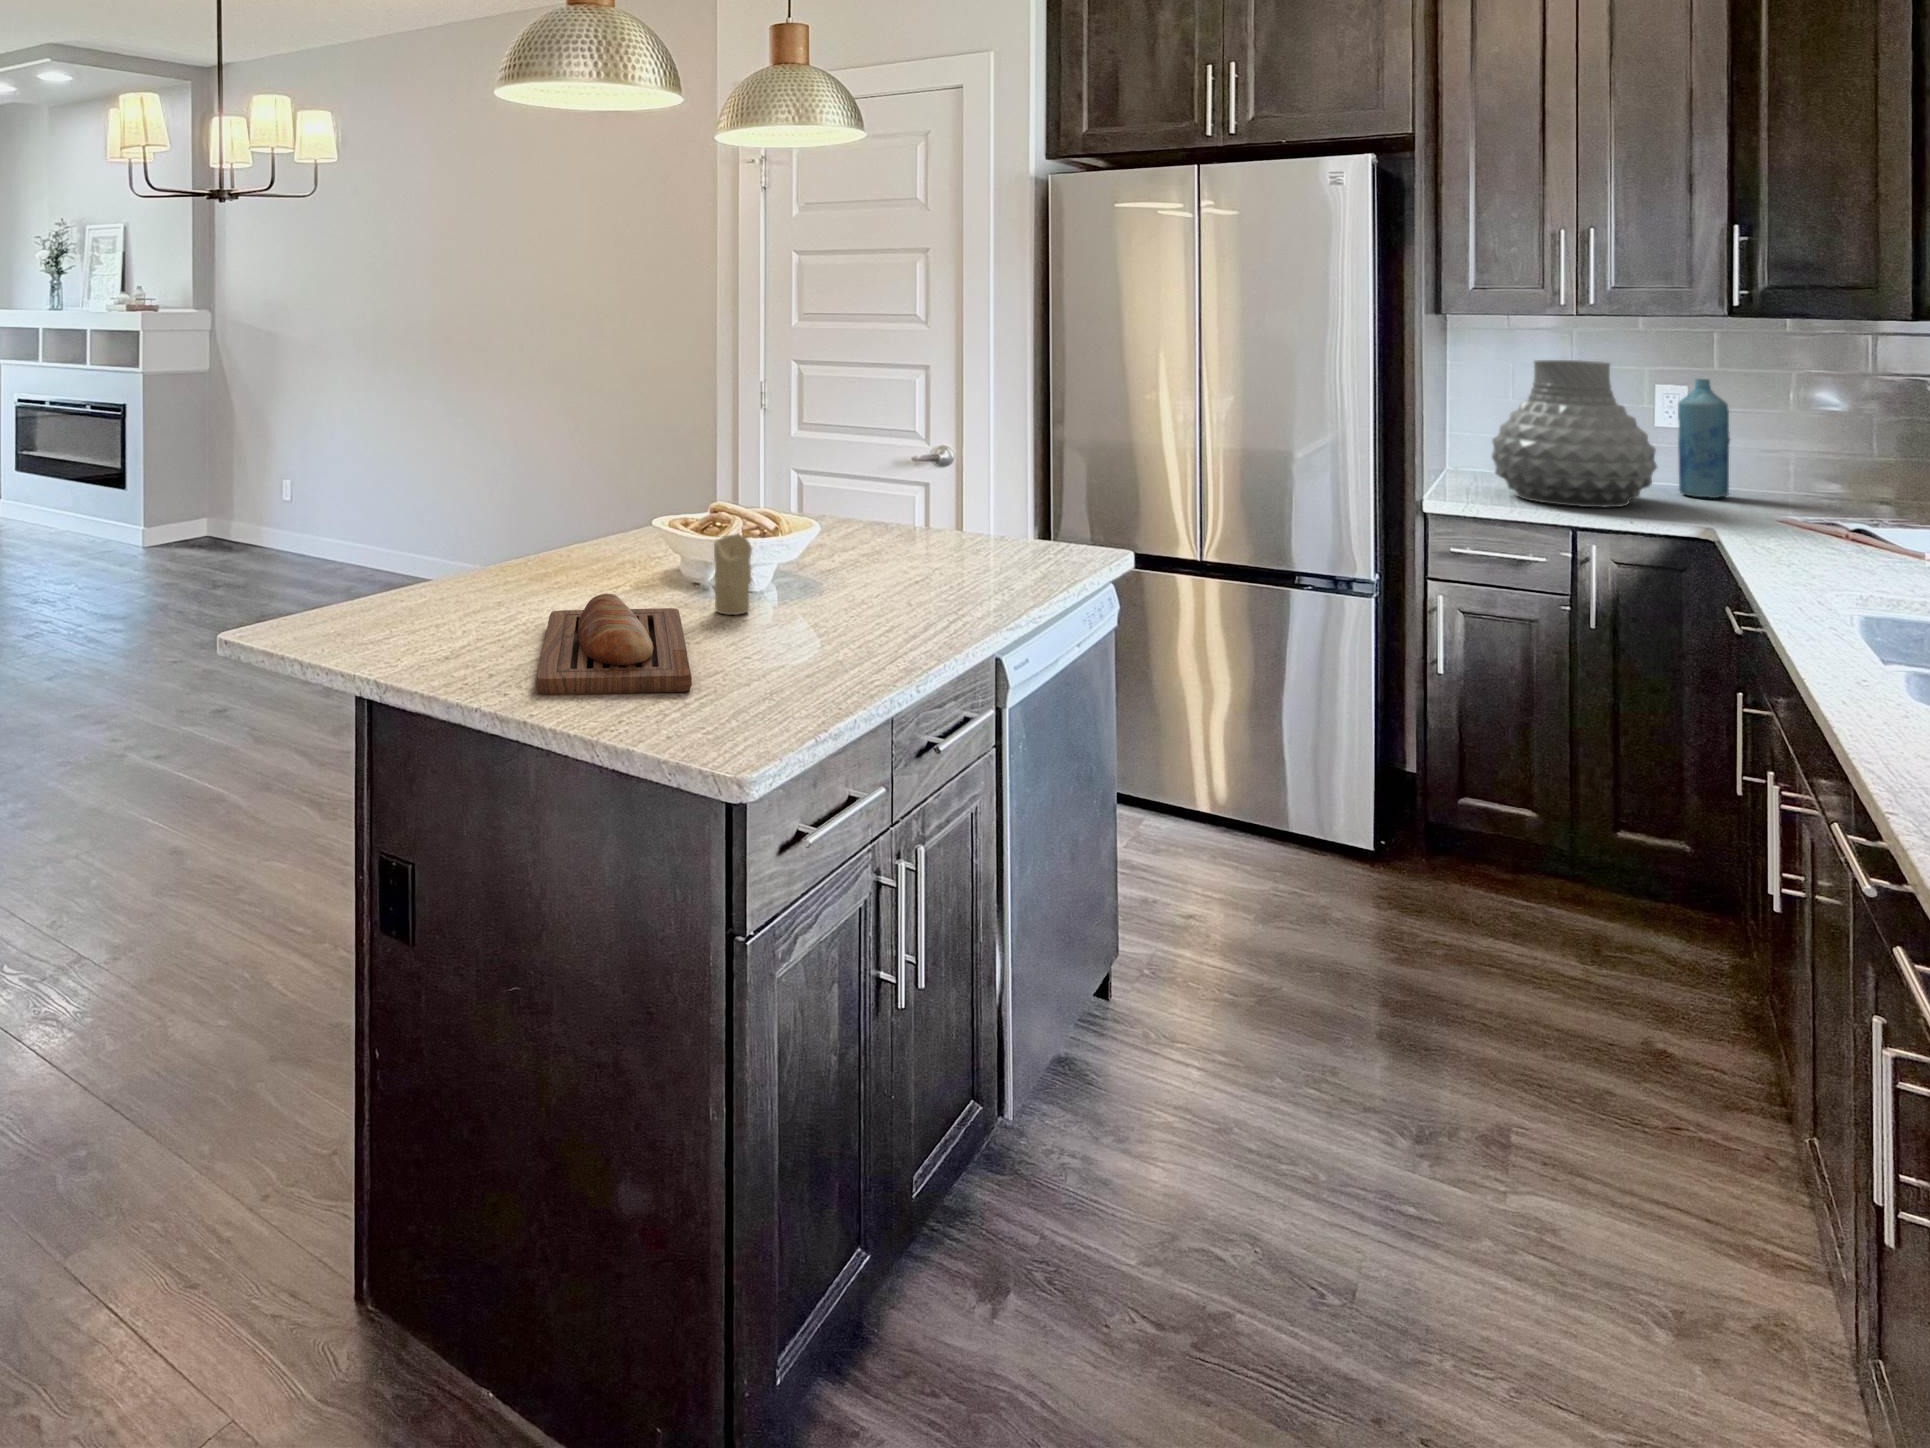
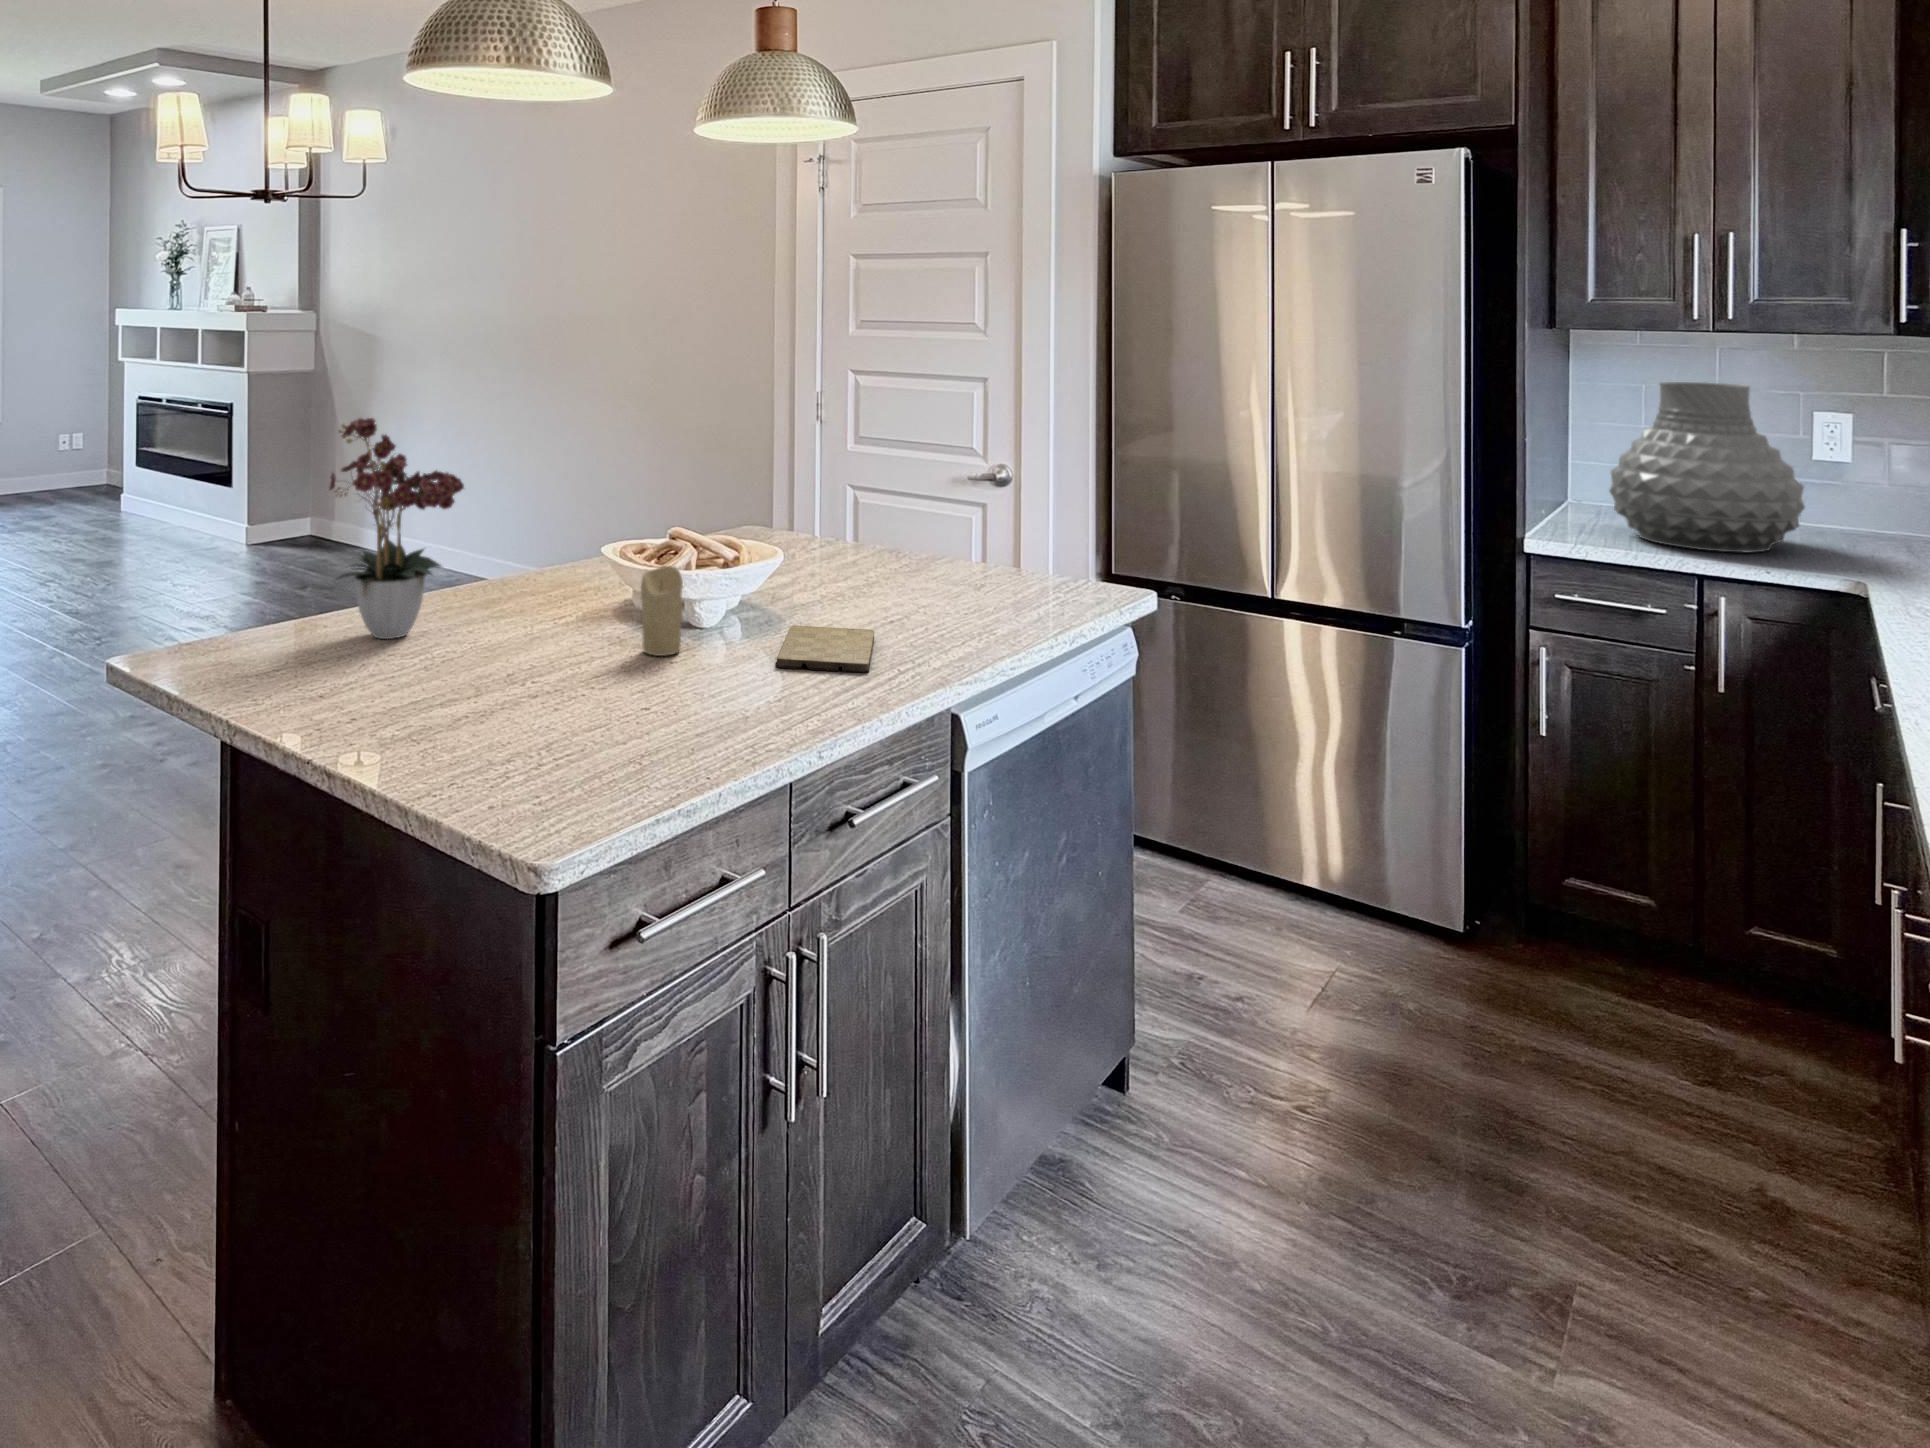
bottle: present [1678,379,1730,498] -> none [1837,406,1898,544]
flower arrangement: none [416,394,547,609] -> present [329,418,464,639]
cutting board: none [836,586,925,622] -> present [775,625,874,672]
bread loaf: present [536,593,692,695] -> none [374,630,592,752]

